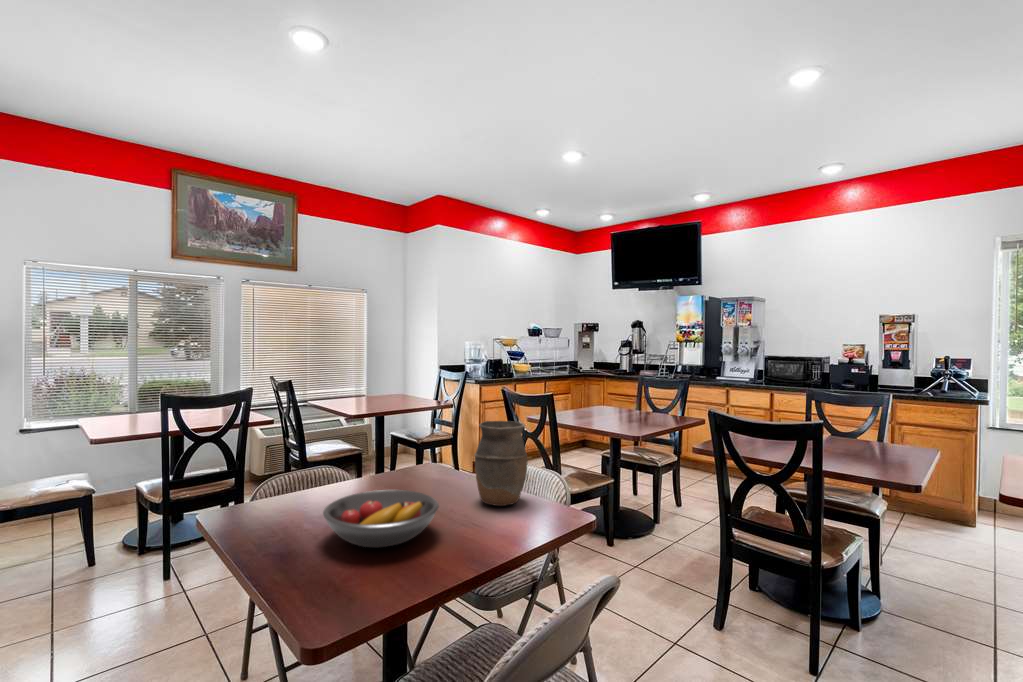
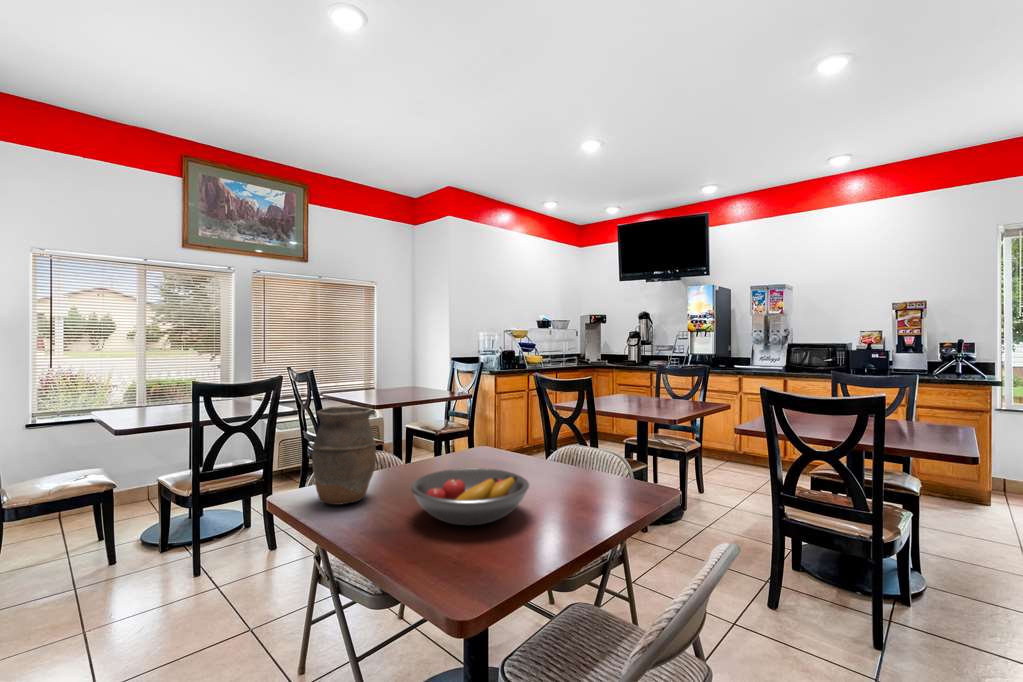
vase: present [474,421,527,506] -> present [311,407,376,505]

